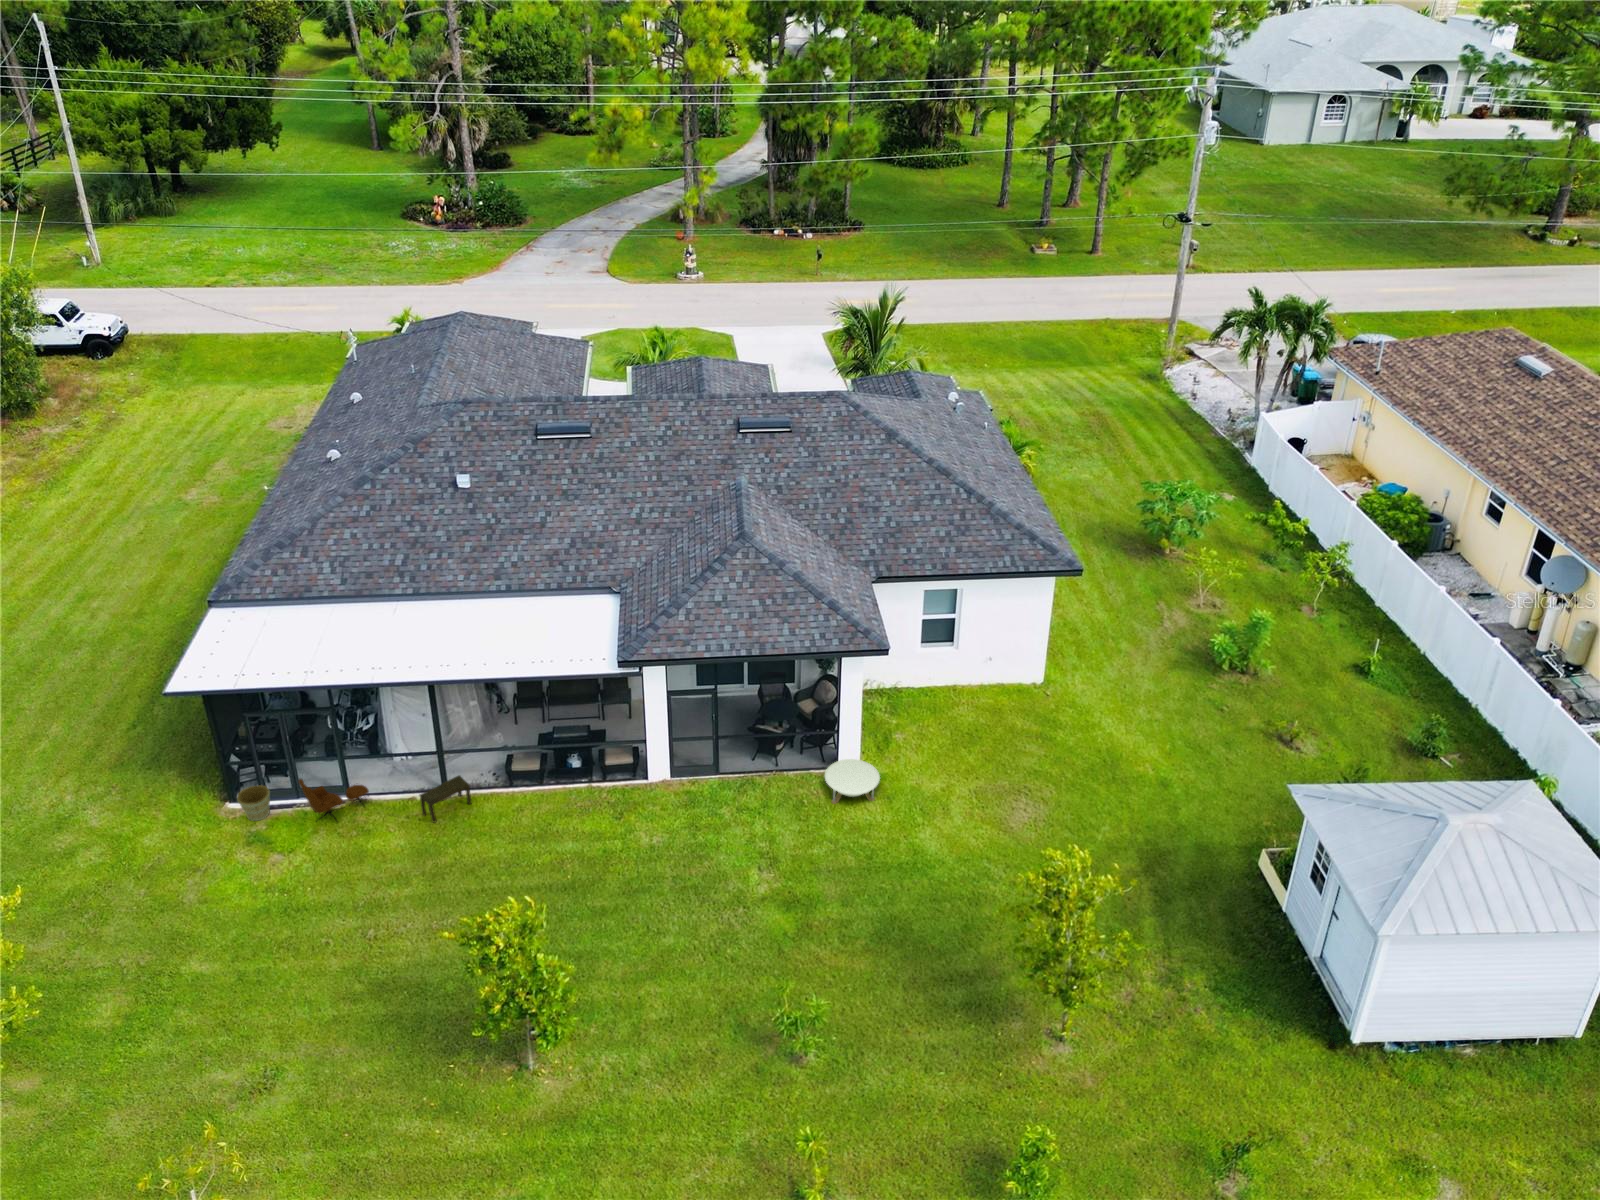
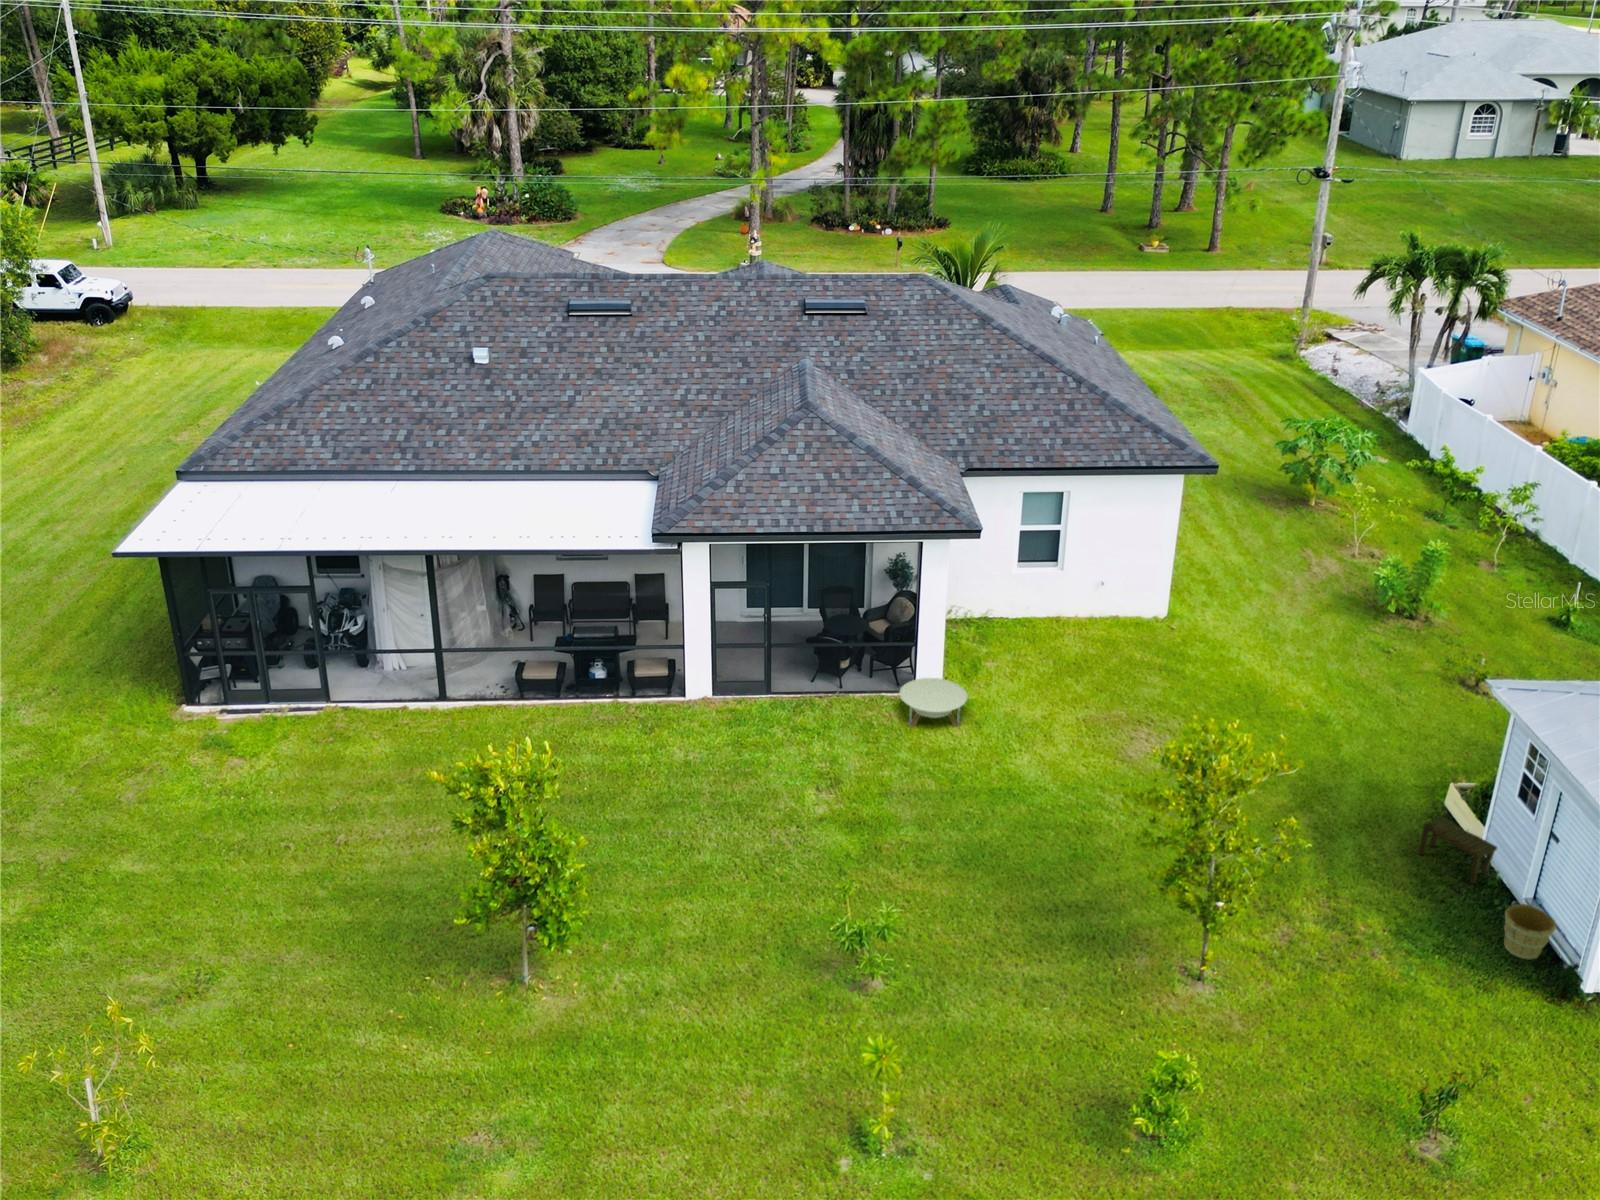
bench: present [420,775,471,823] -> present [1419,817,1497,884]
lounge chair: present [299,779,369,819] -> none [263,668,349,727]
wooden bucket: present [237,785,270,821] -> present [1504,904,1556,960]

